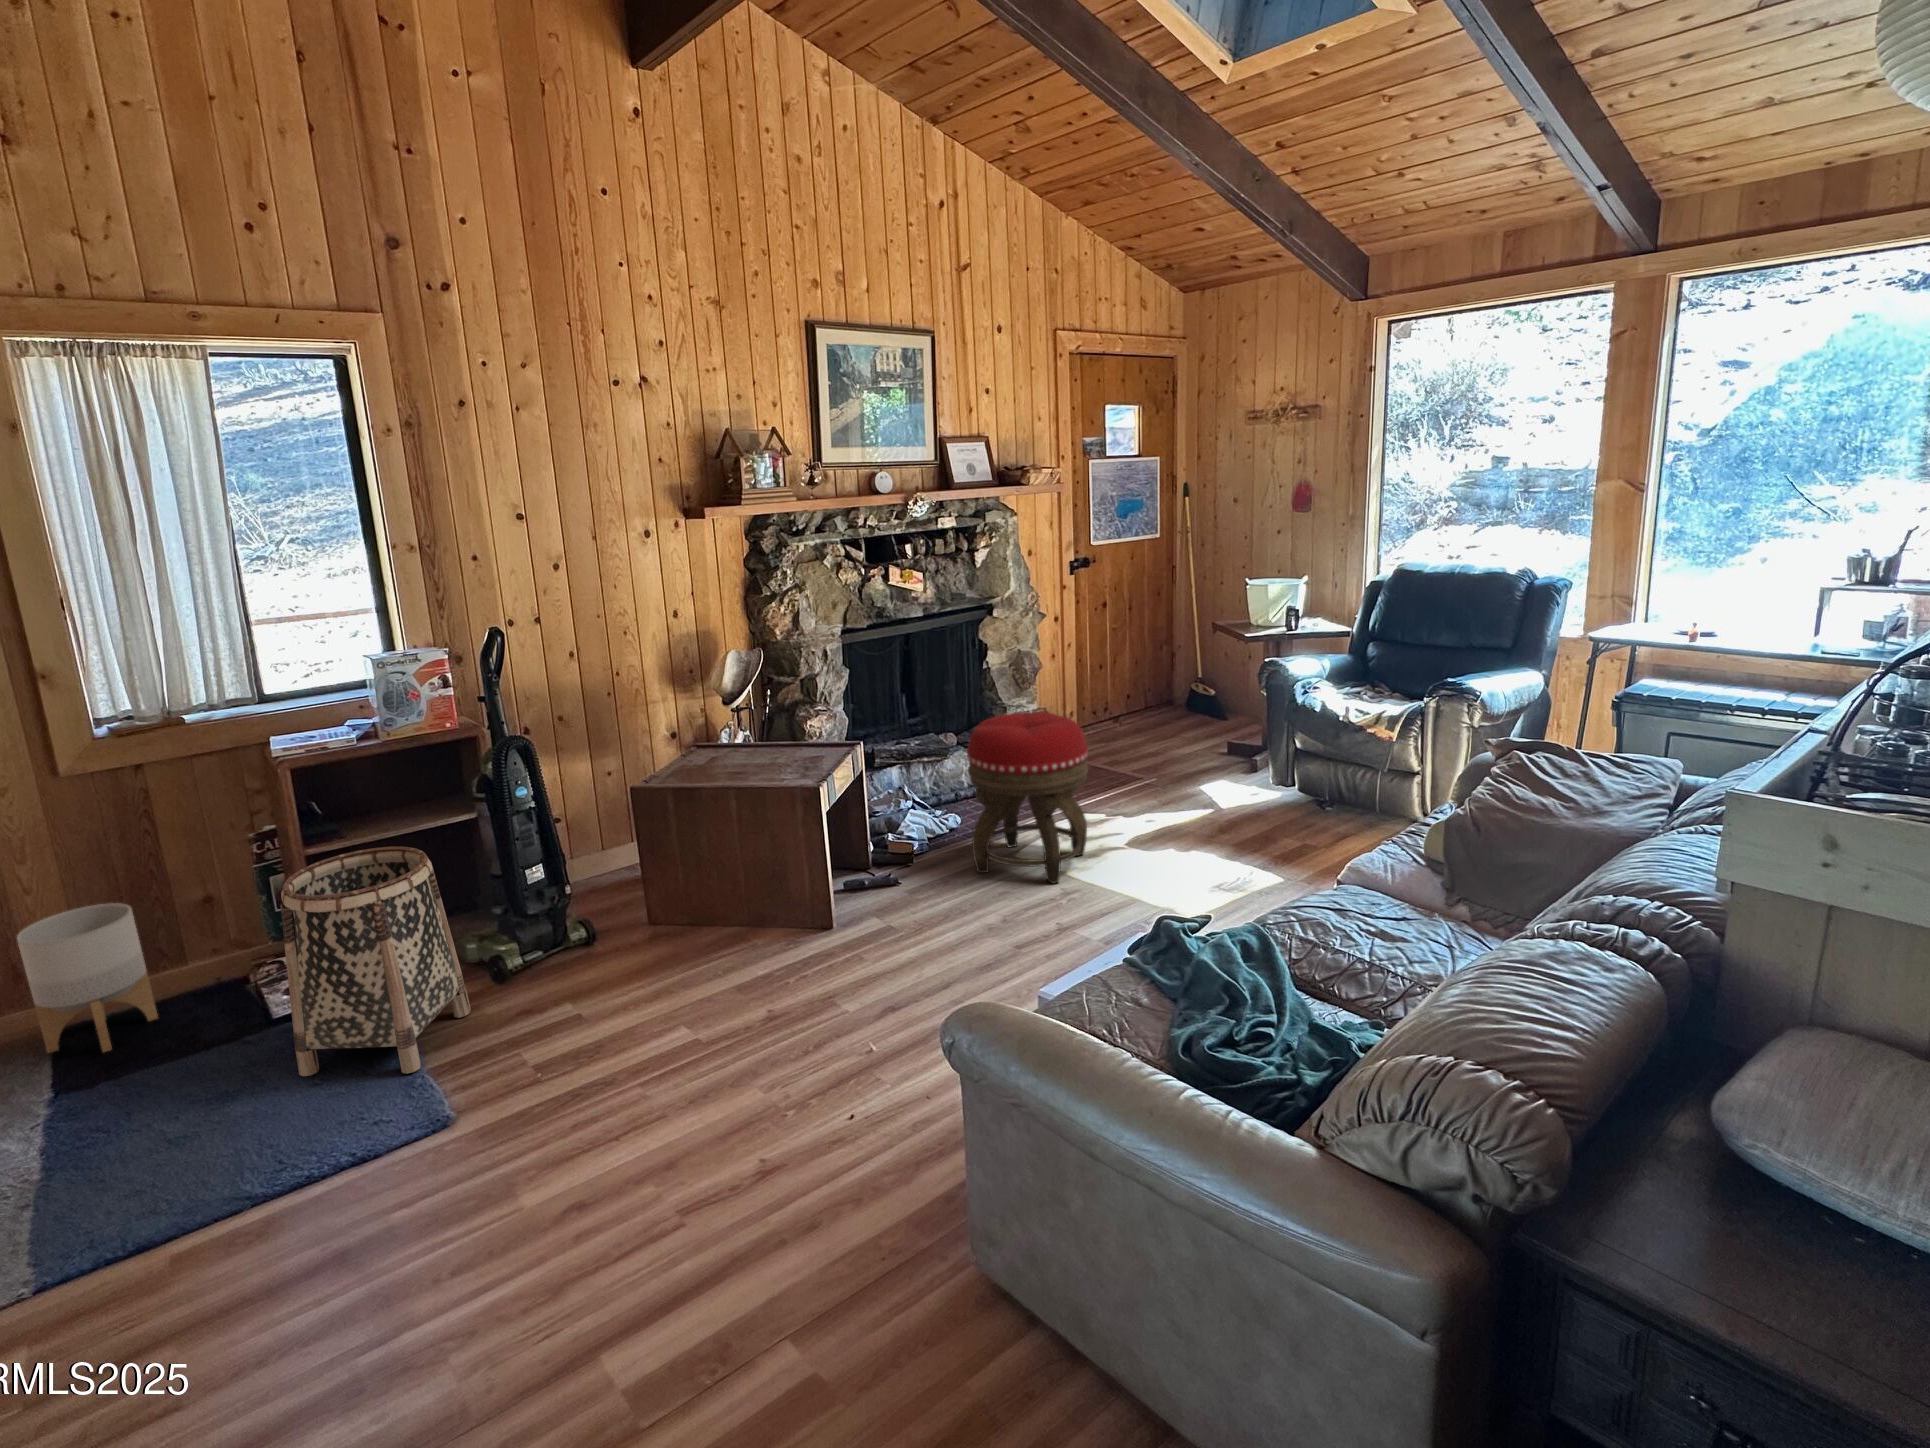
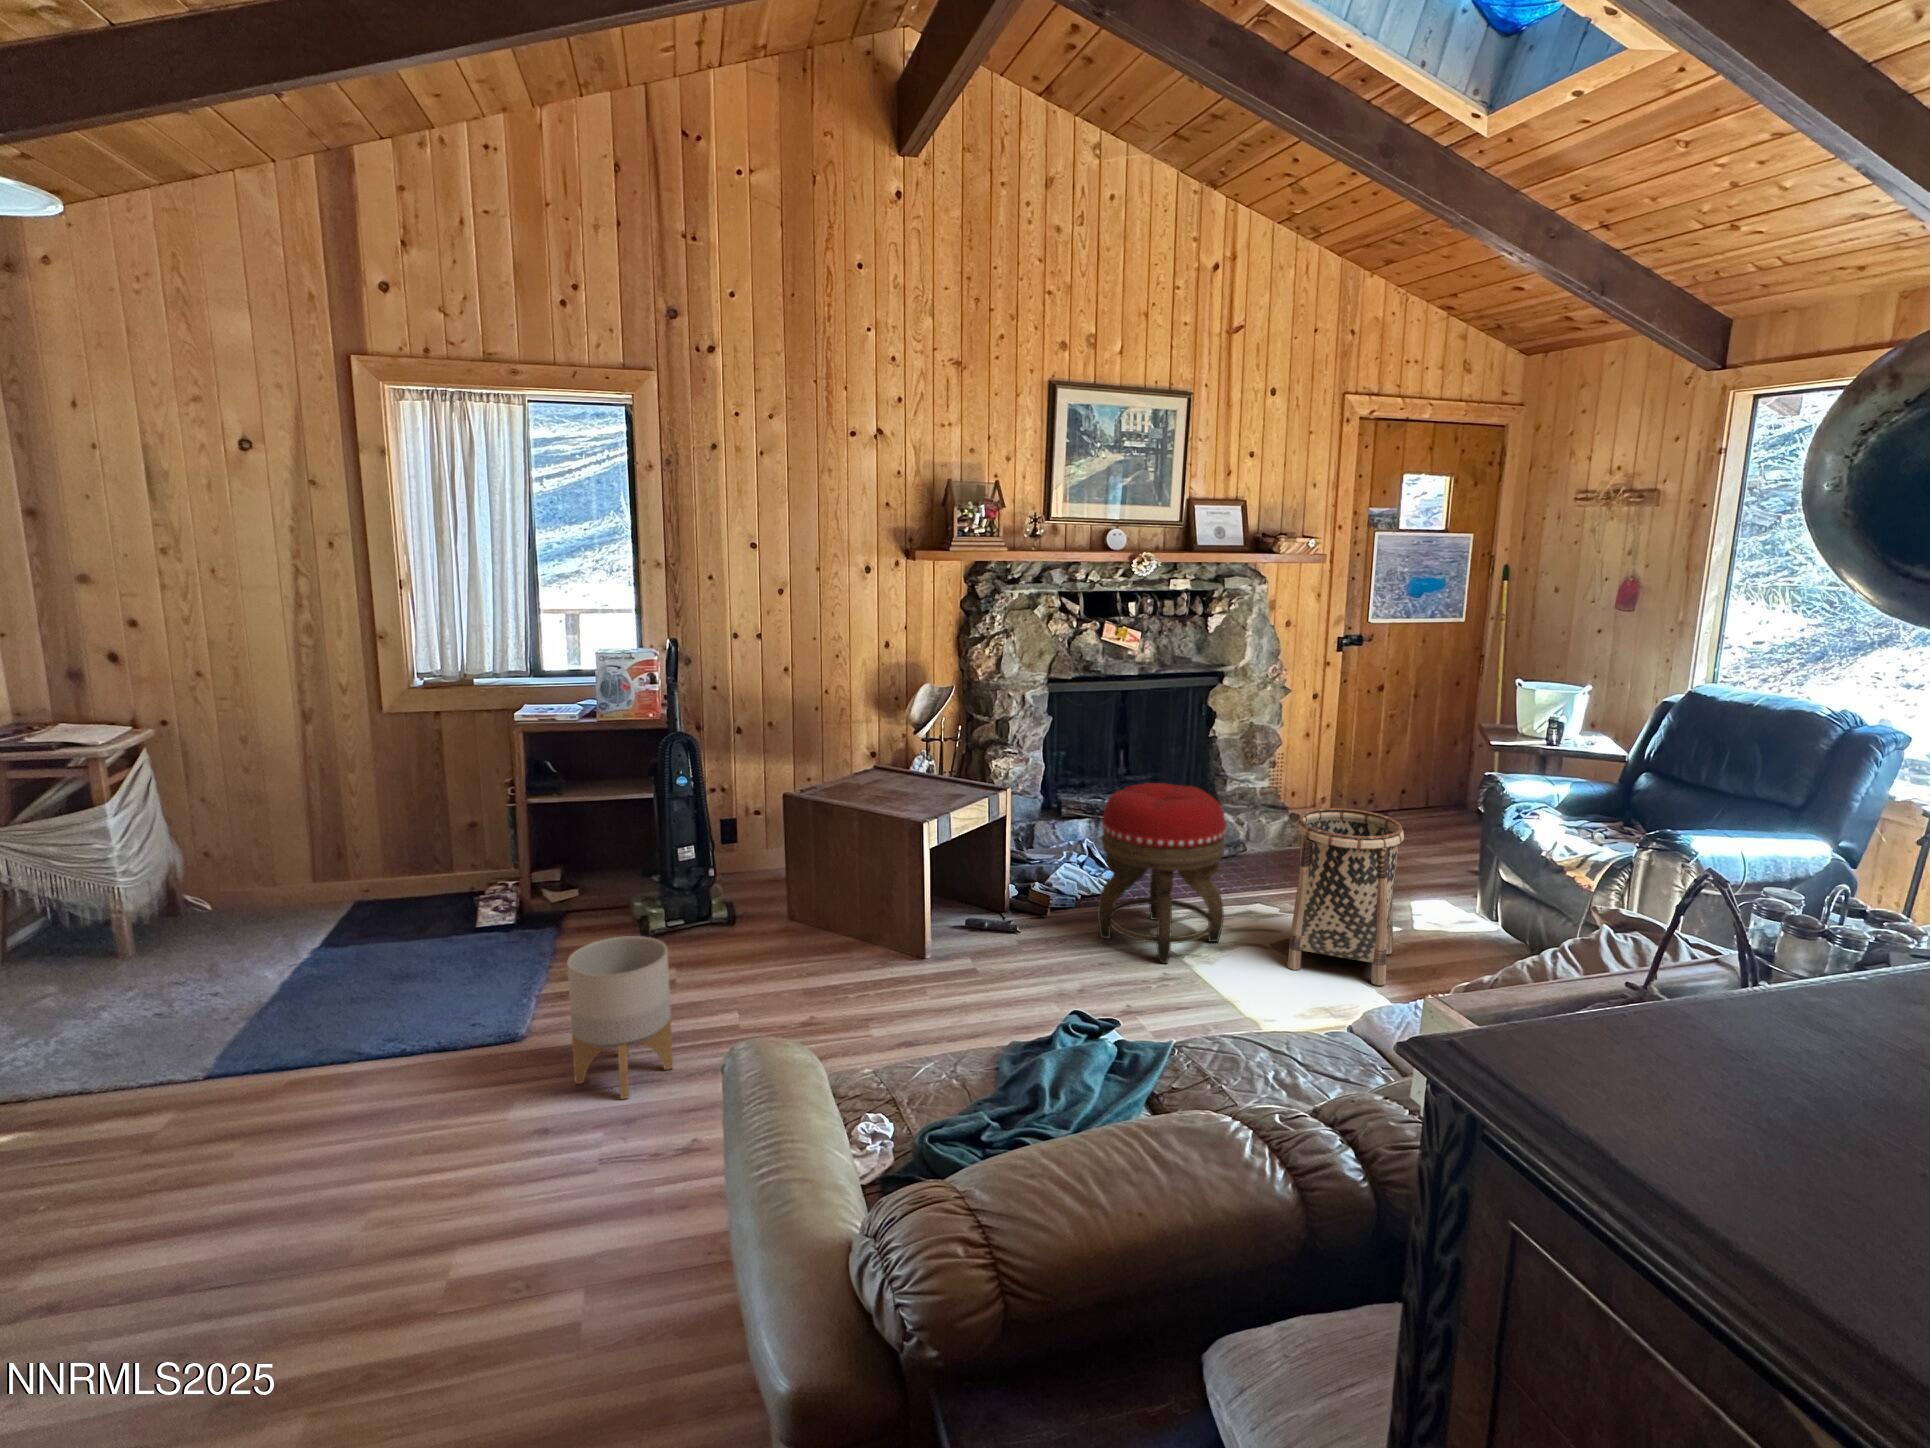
basket: present [281,847,471,1076] -> present [1287,808,1404,985]
planter: present [17,903,158,1053] -> present [567,936,673,1099]

